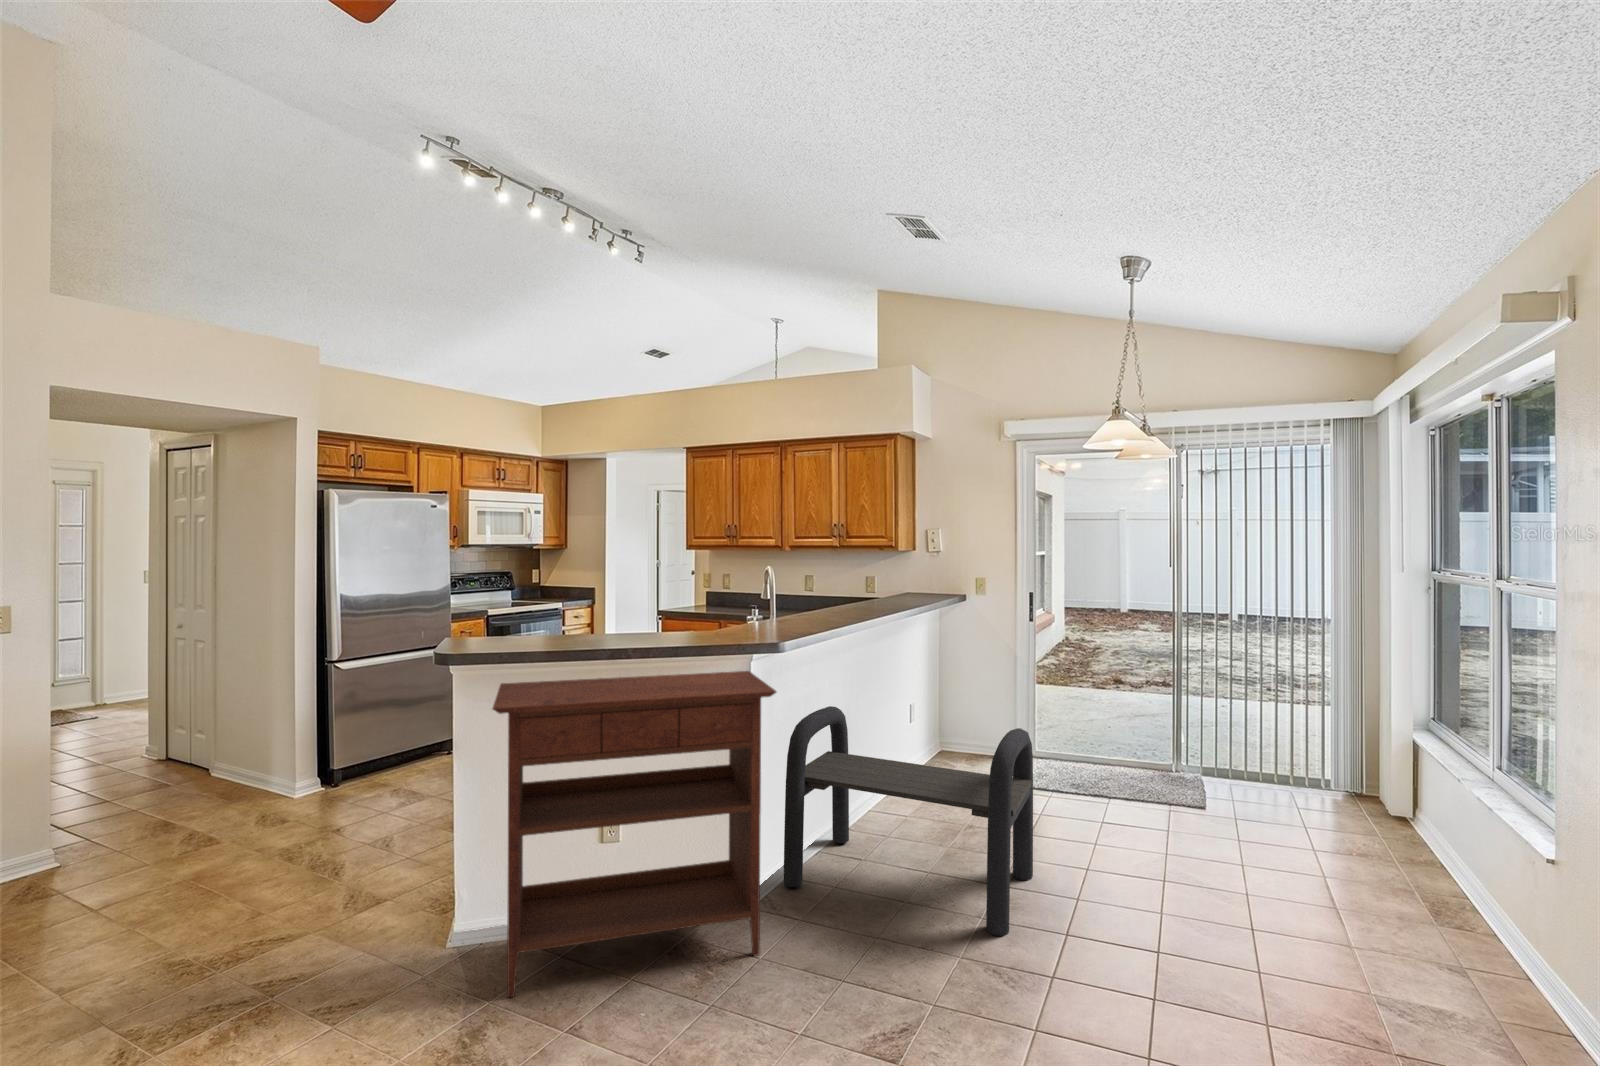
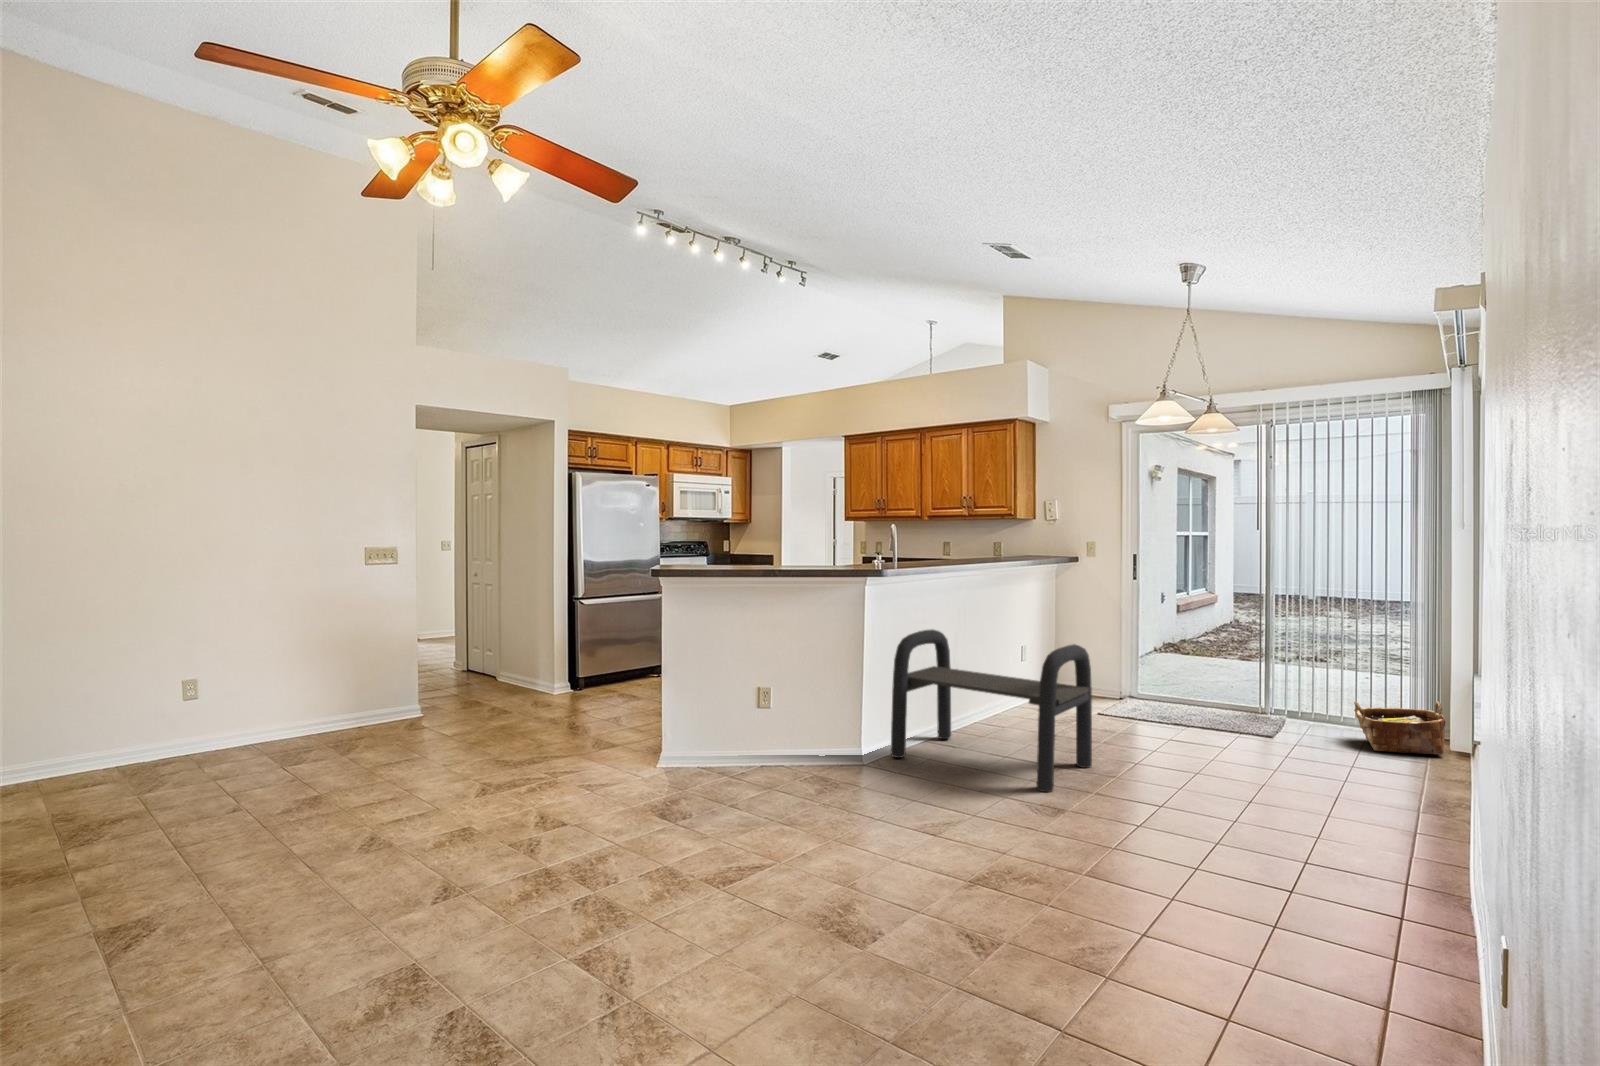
console table: present [493,671,776,997] -> none [685,592,874,789]
woven basket: none [1272,757,1369,817] -> present [1354,701,1445,755]

